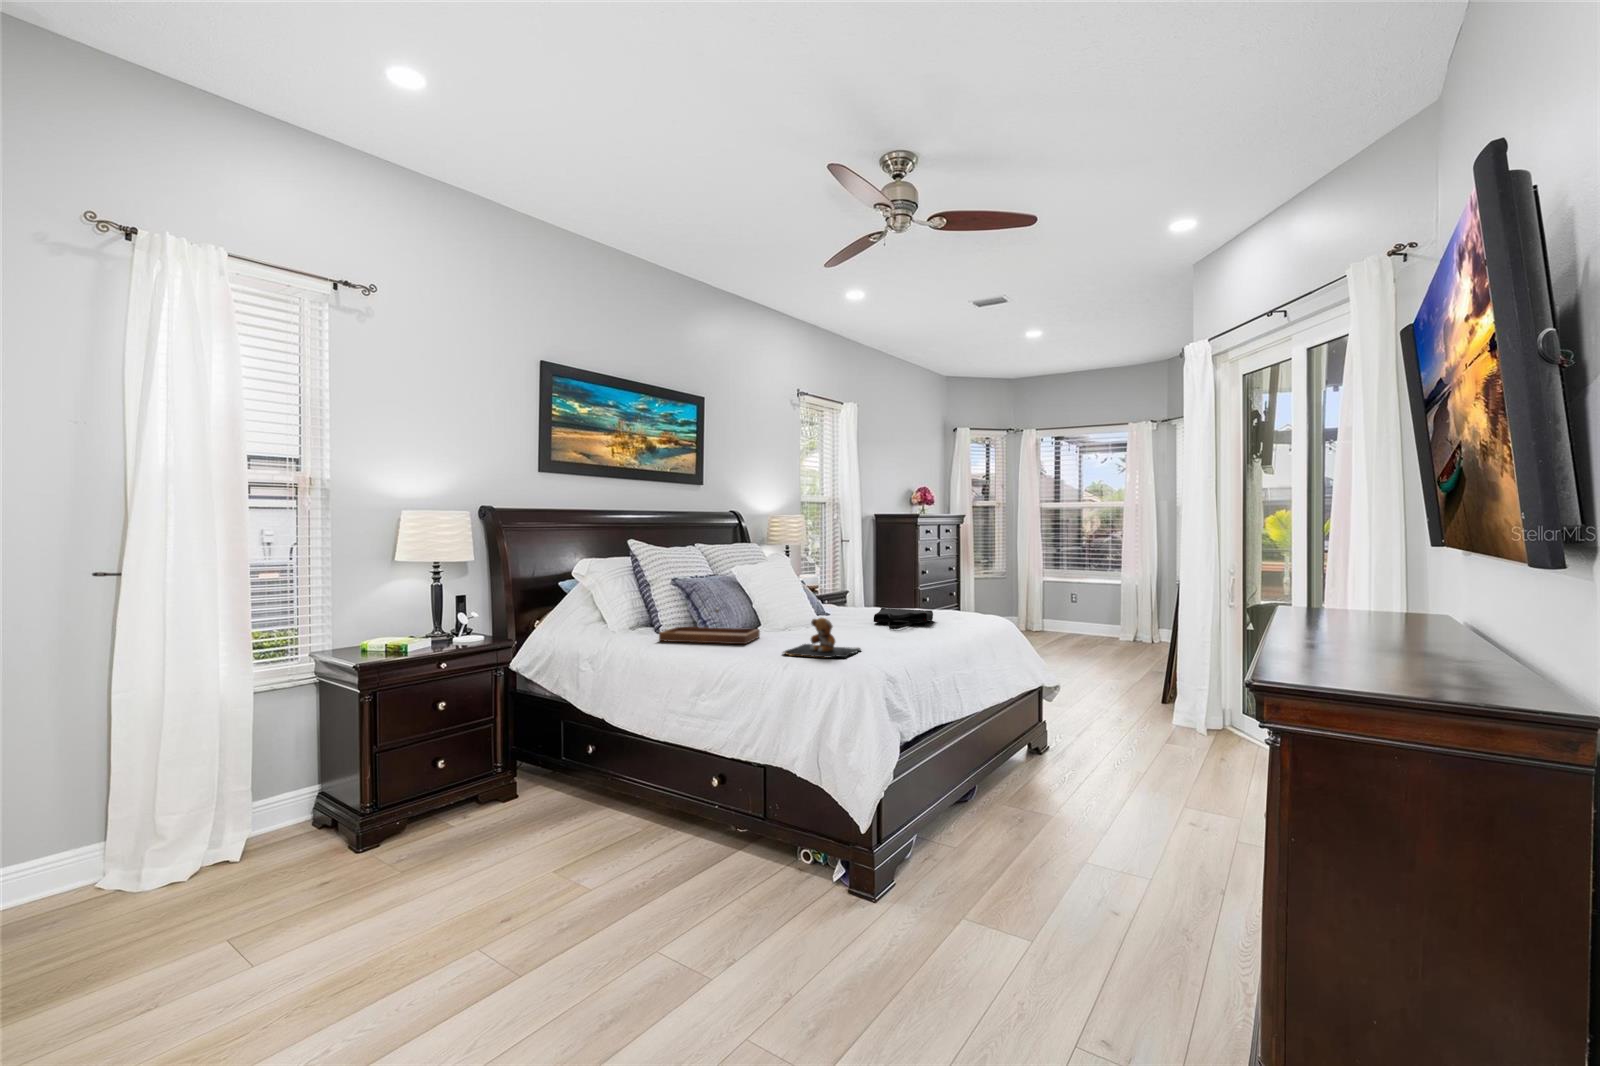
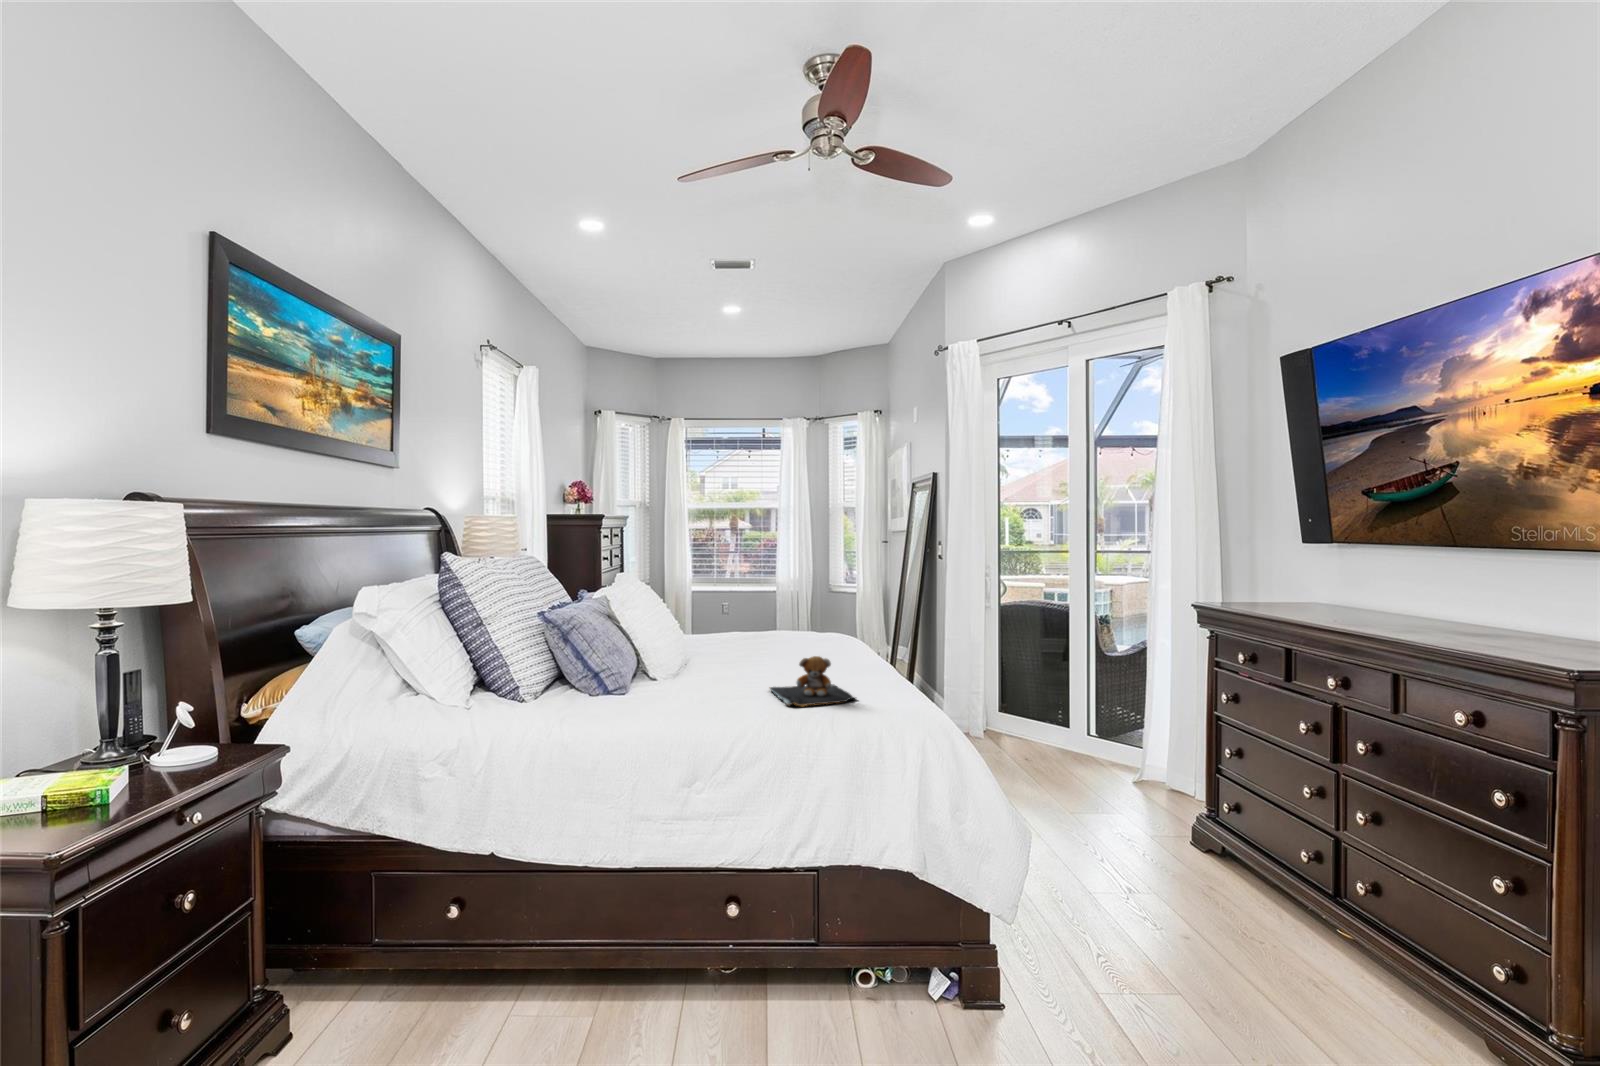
tray: present [659,608,760,644] -> none [567,655,705,714]
tote bag: present [874,608,933,629] -> none [711,626,781,653]

